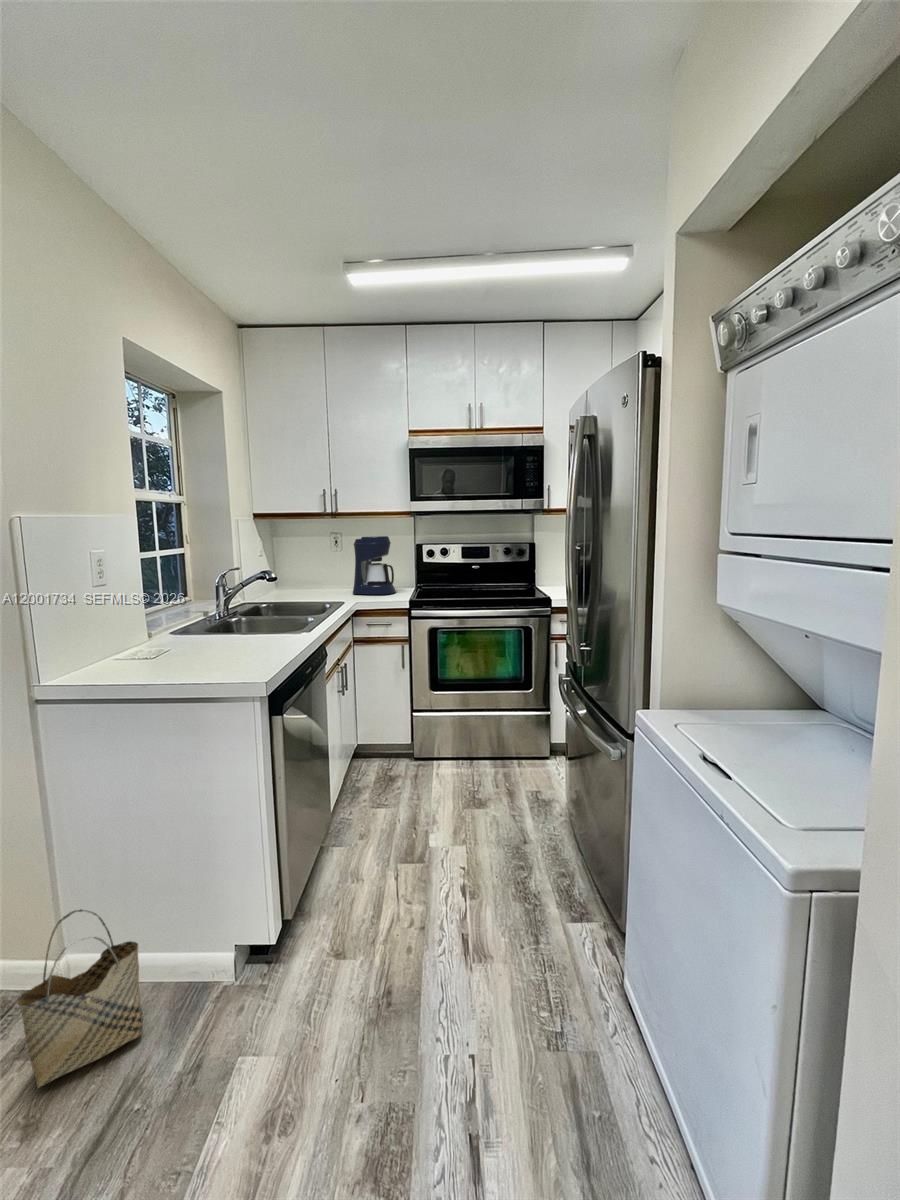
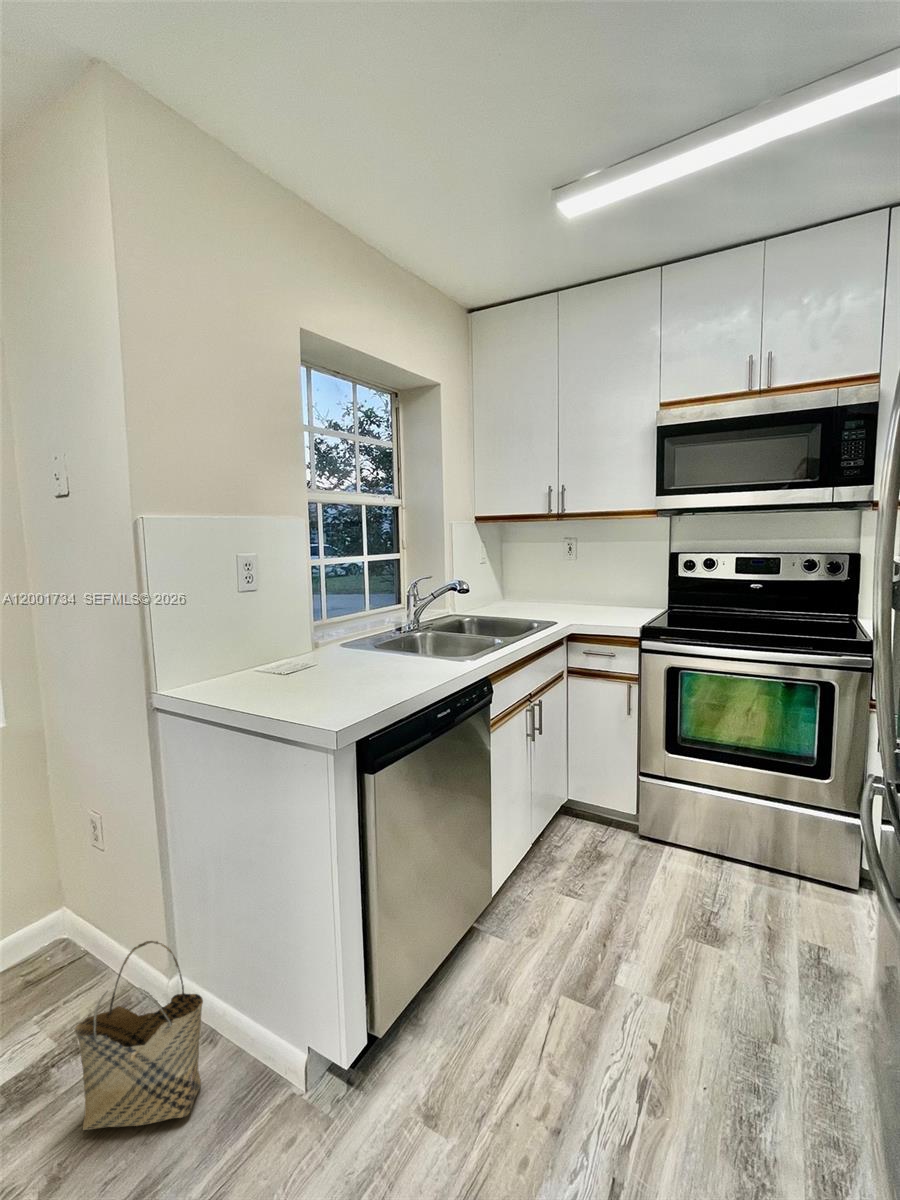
coffee maker: present [353,536,396,595] -> none [579,542,635,615]

